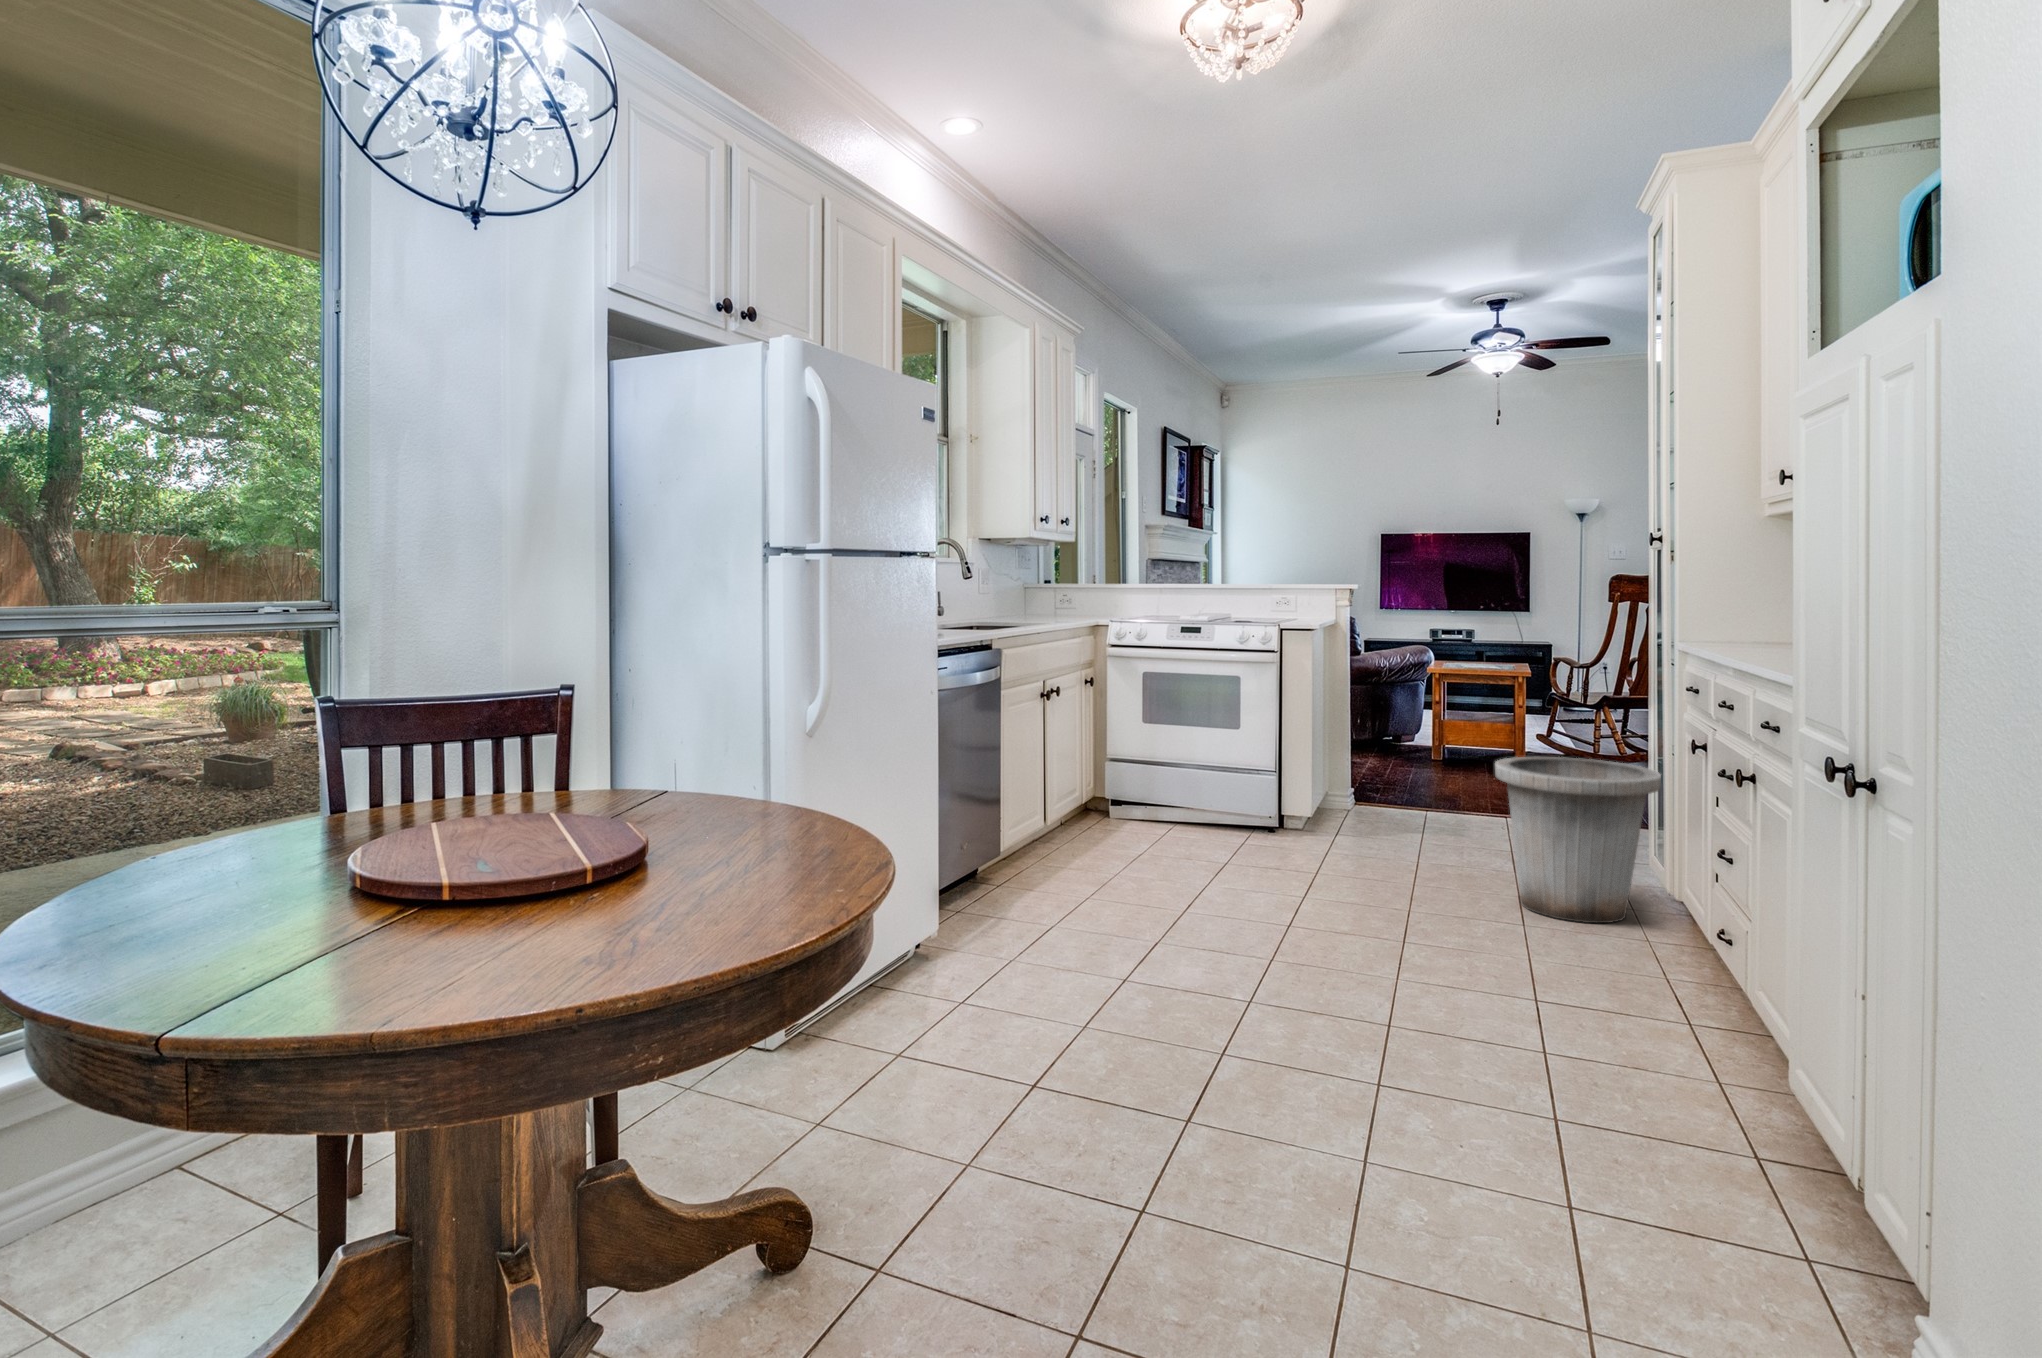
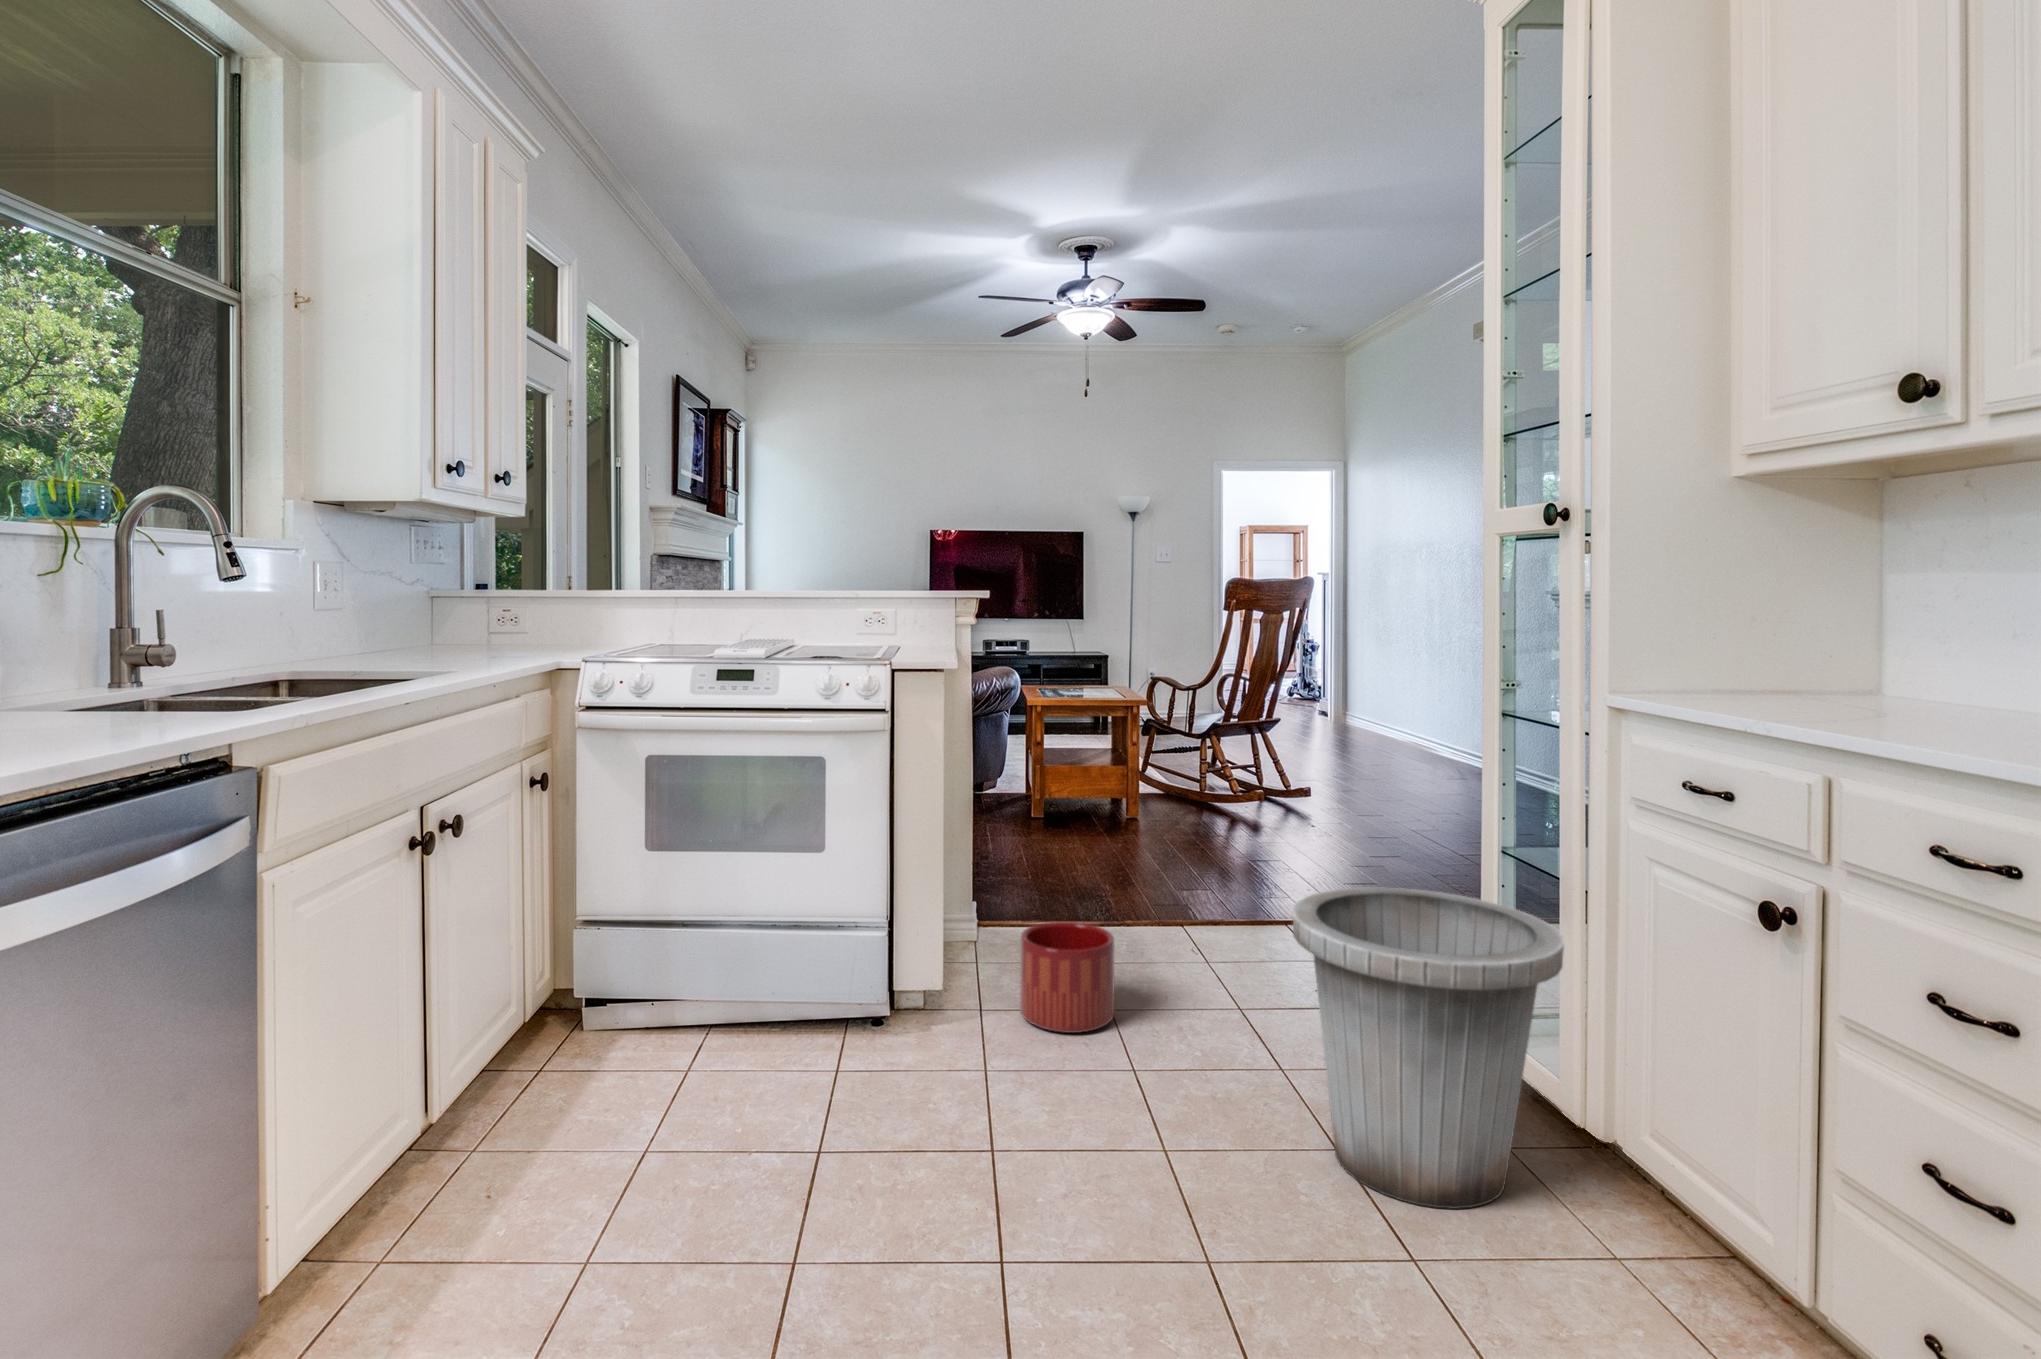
planter: none [1361,787,1423,848] -> present [1020,922,1114,1033]

